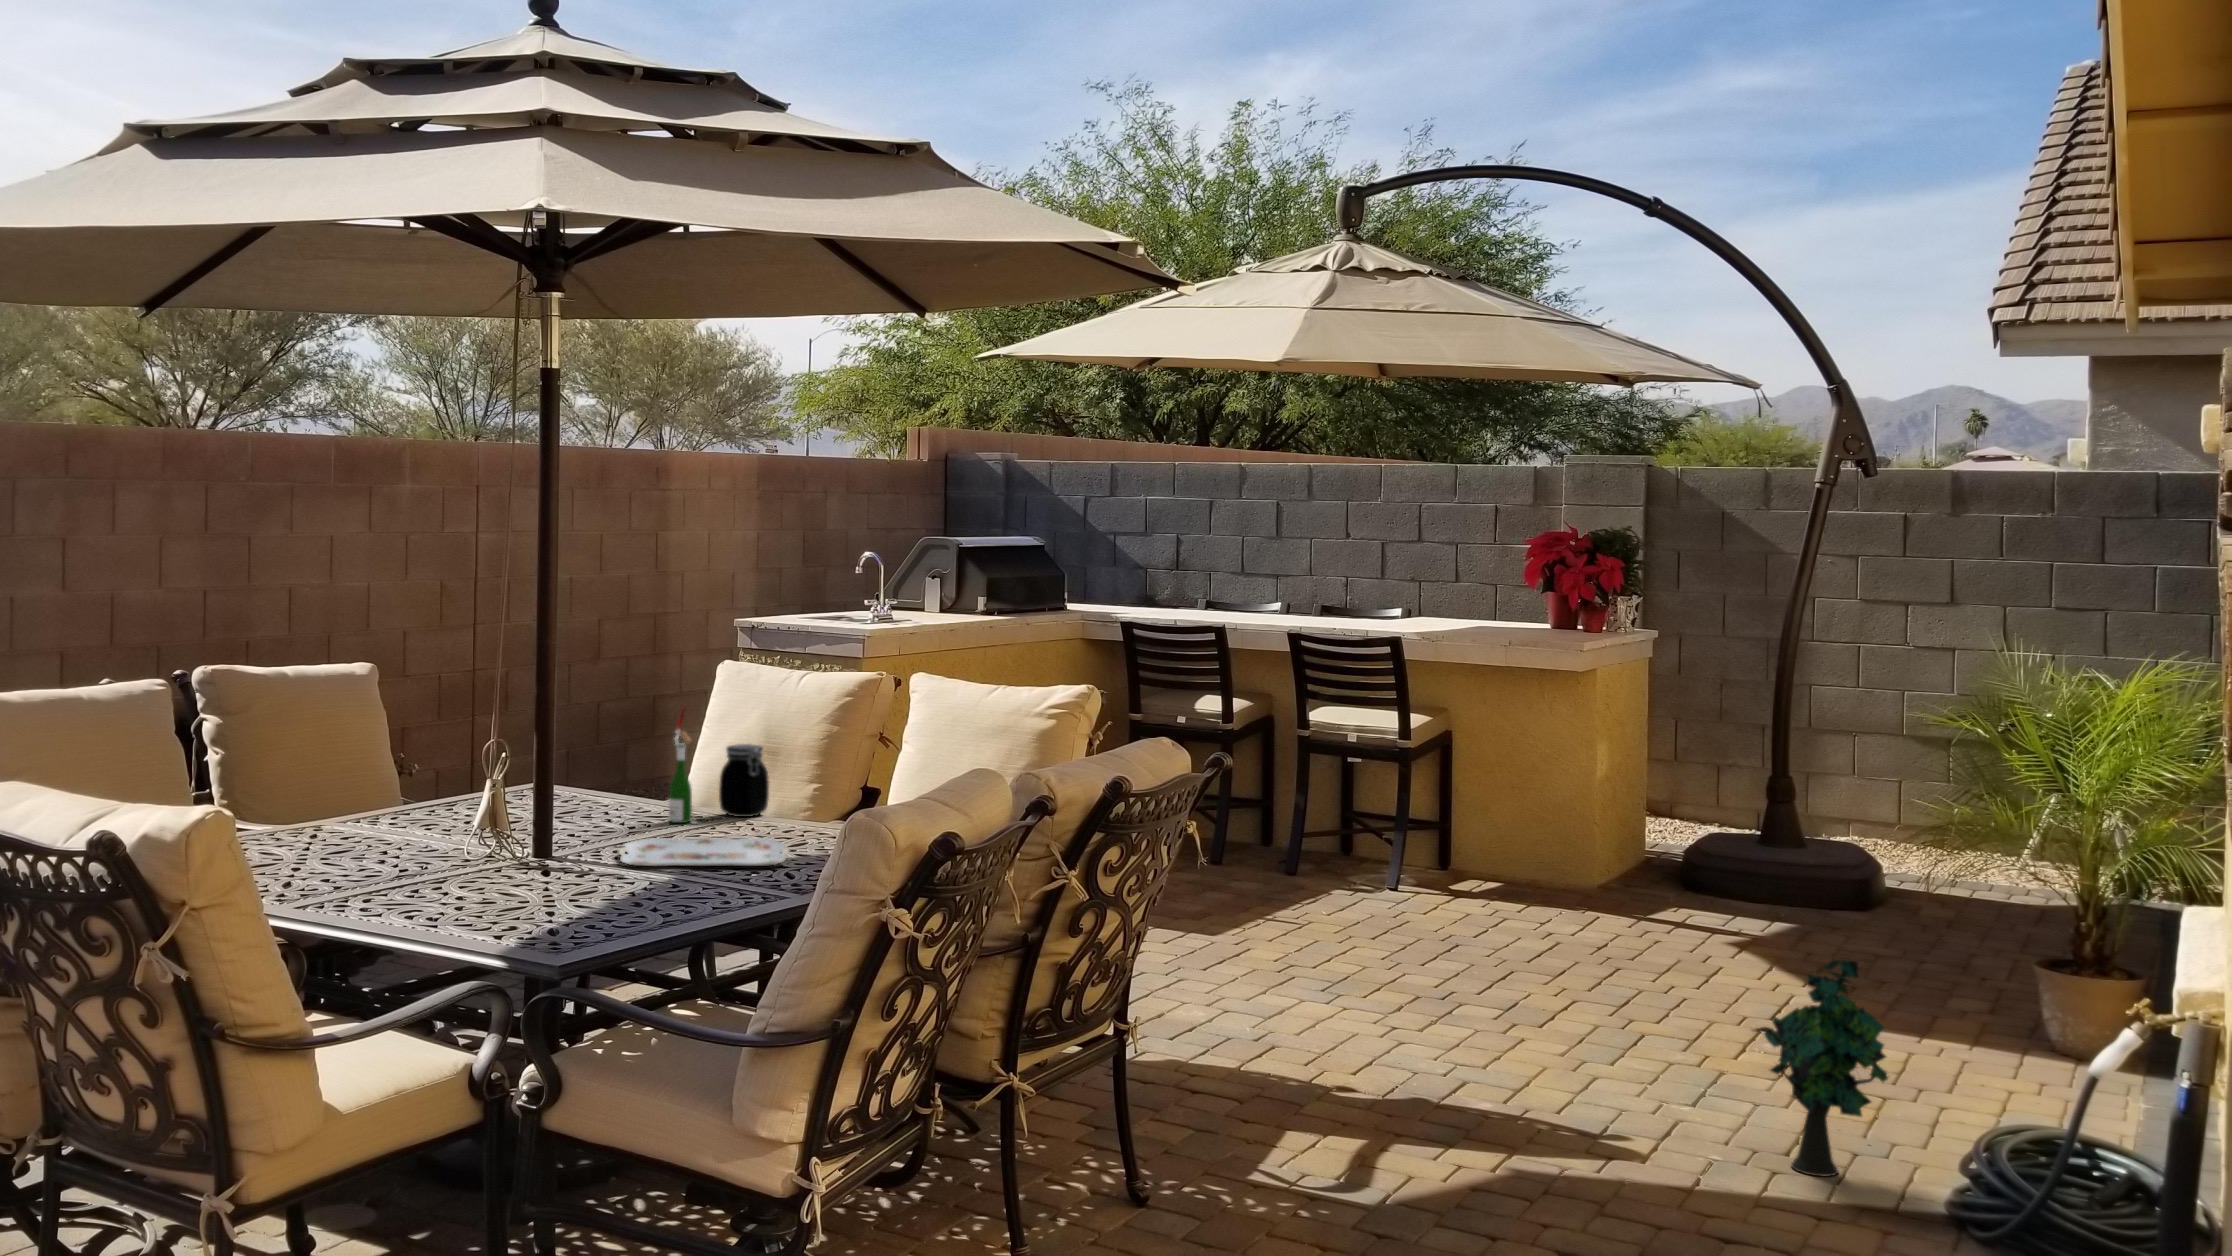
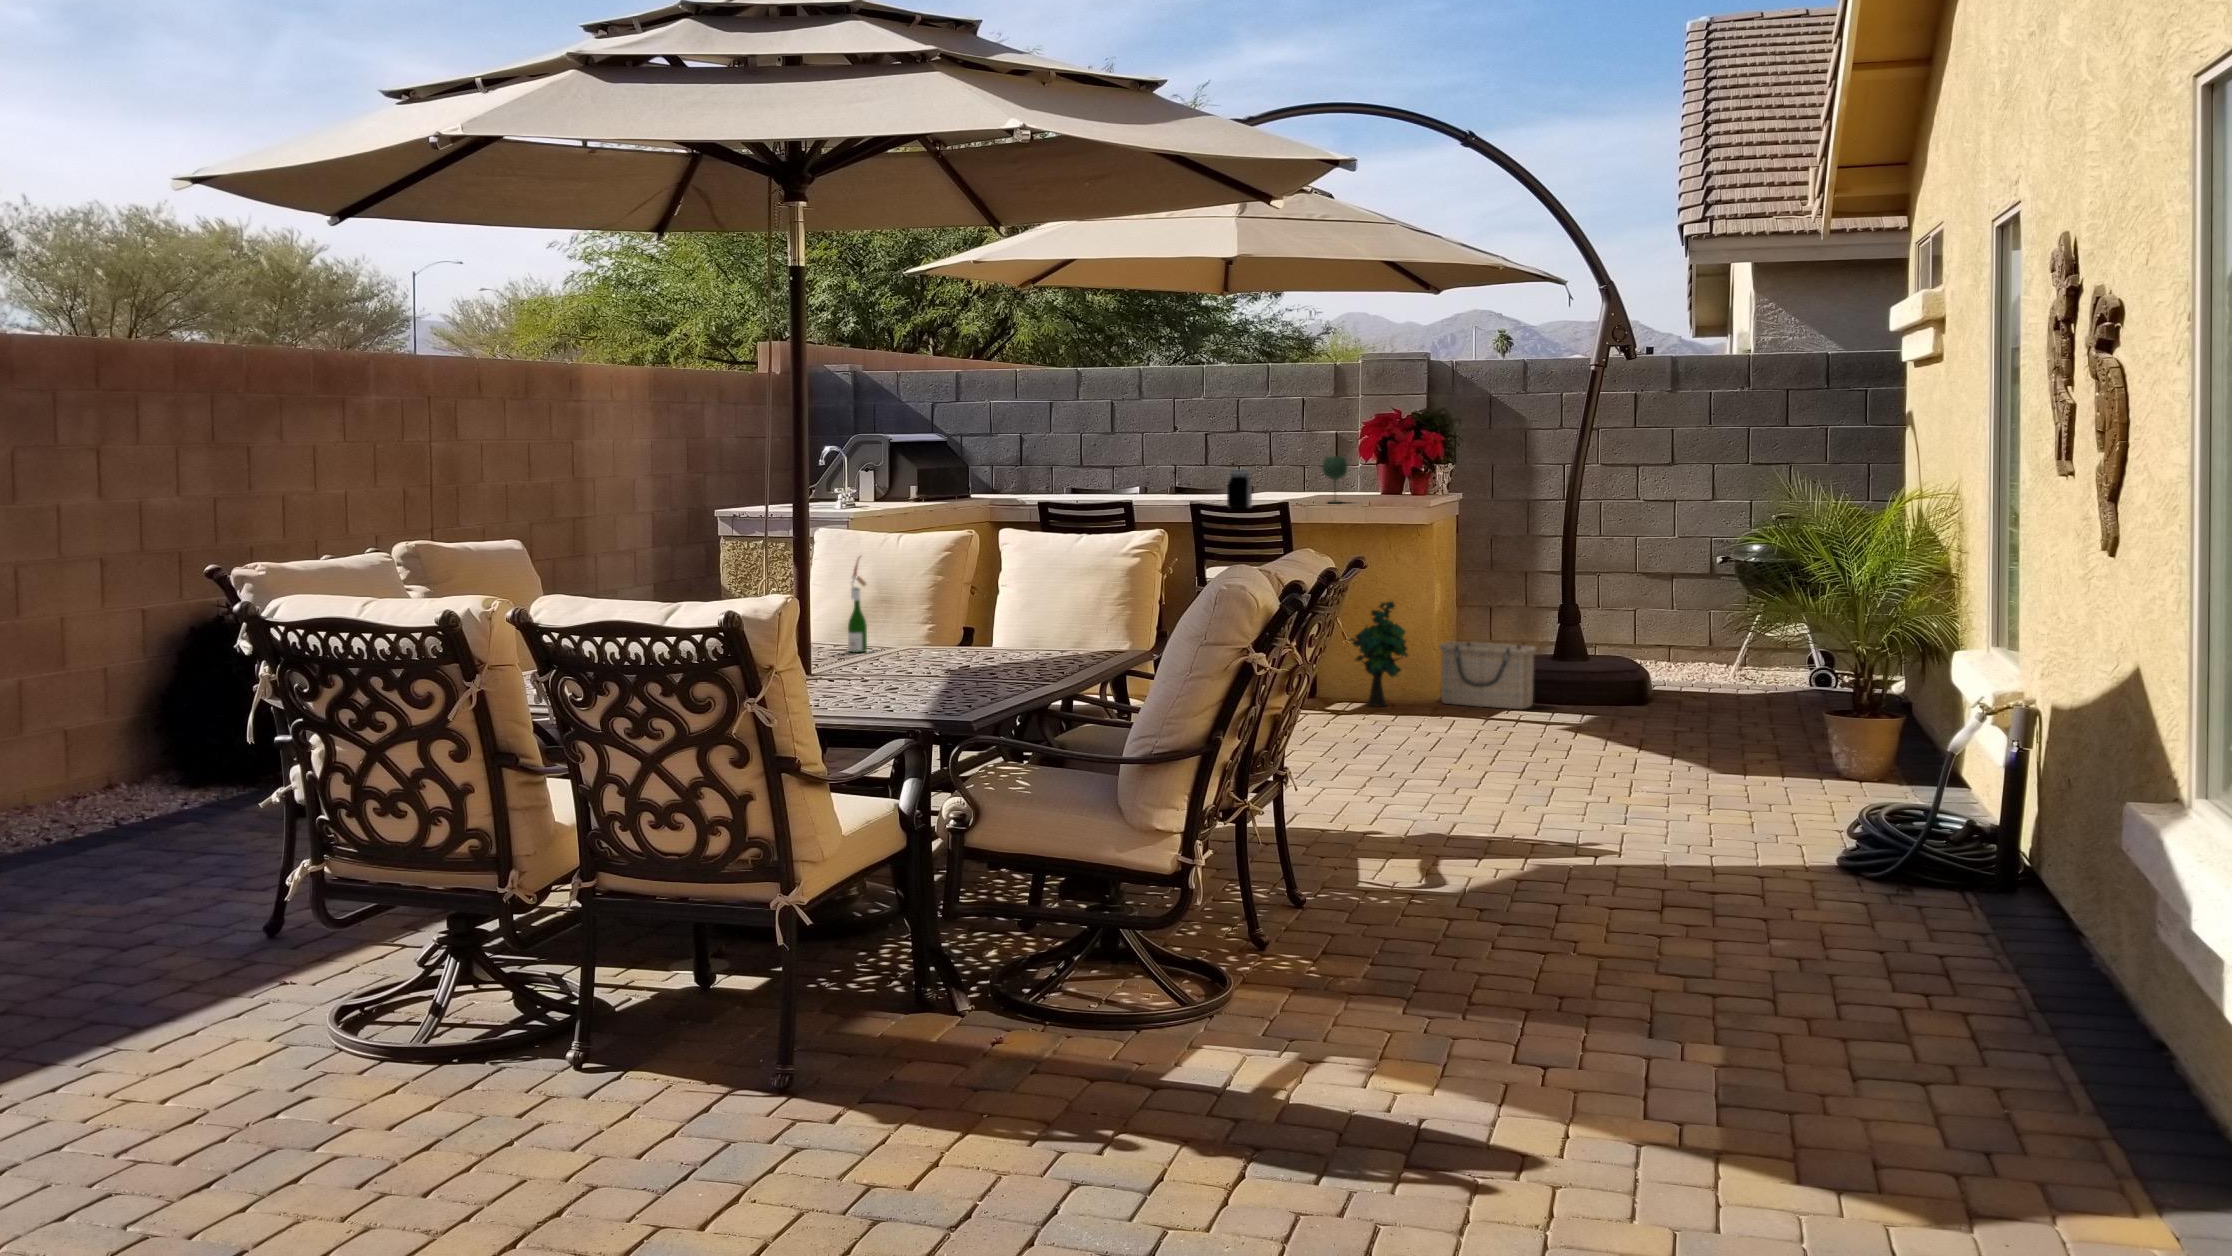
wine glass: none [1456,582,1486,637] -> present [1323,456,1347,503]
jar: present [719,744,769,817] -> present [1227,469,1252,509]
basket: none [1591,810,1713,901] -> present [1439,642,1536,709]
serving tray: present [618,838,790,867] -> none [858,654,1002,675]
decorative plant: present [1754,959,1888,1177] -> present [1349,601,1408,707]

